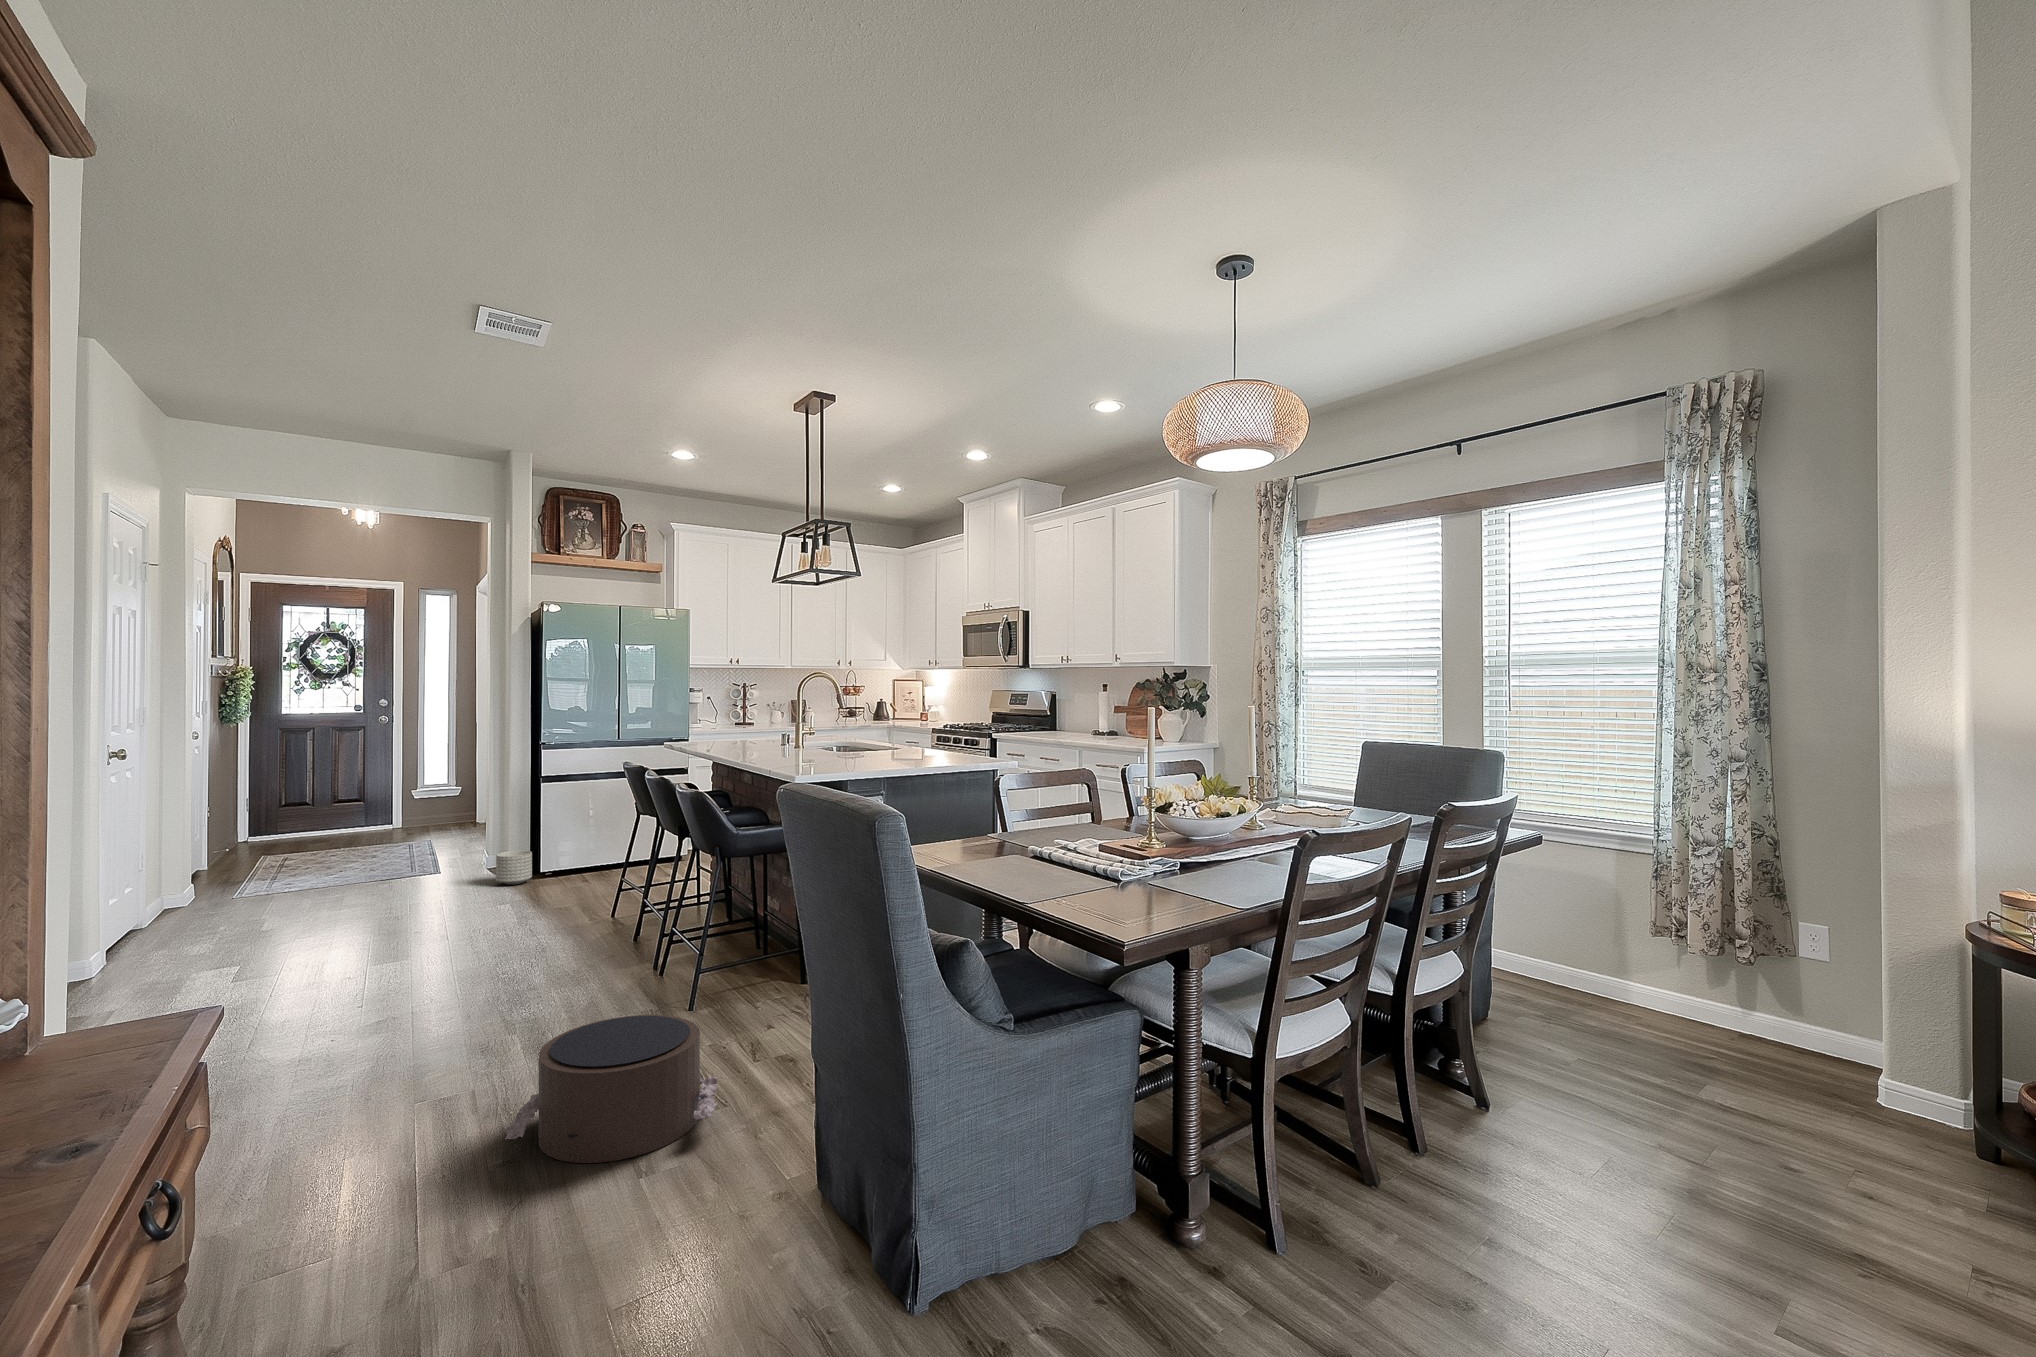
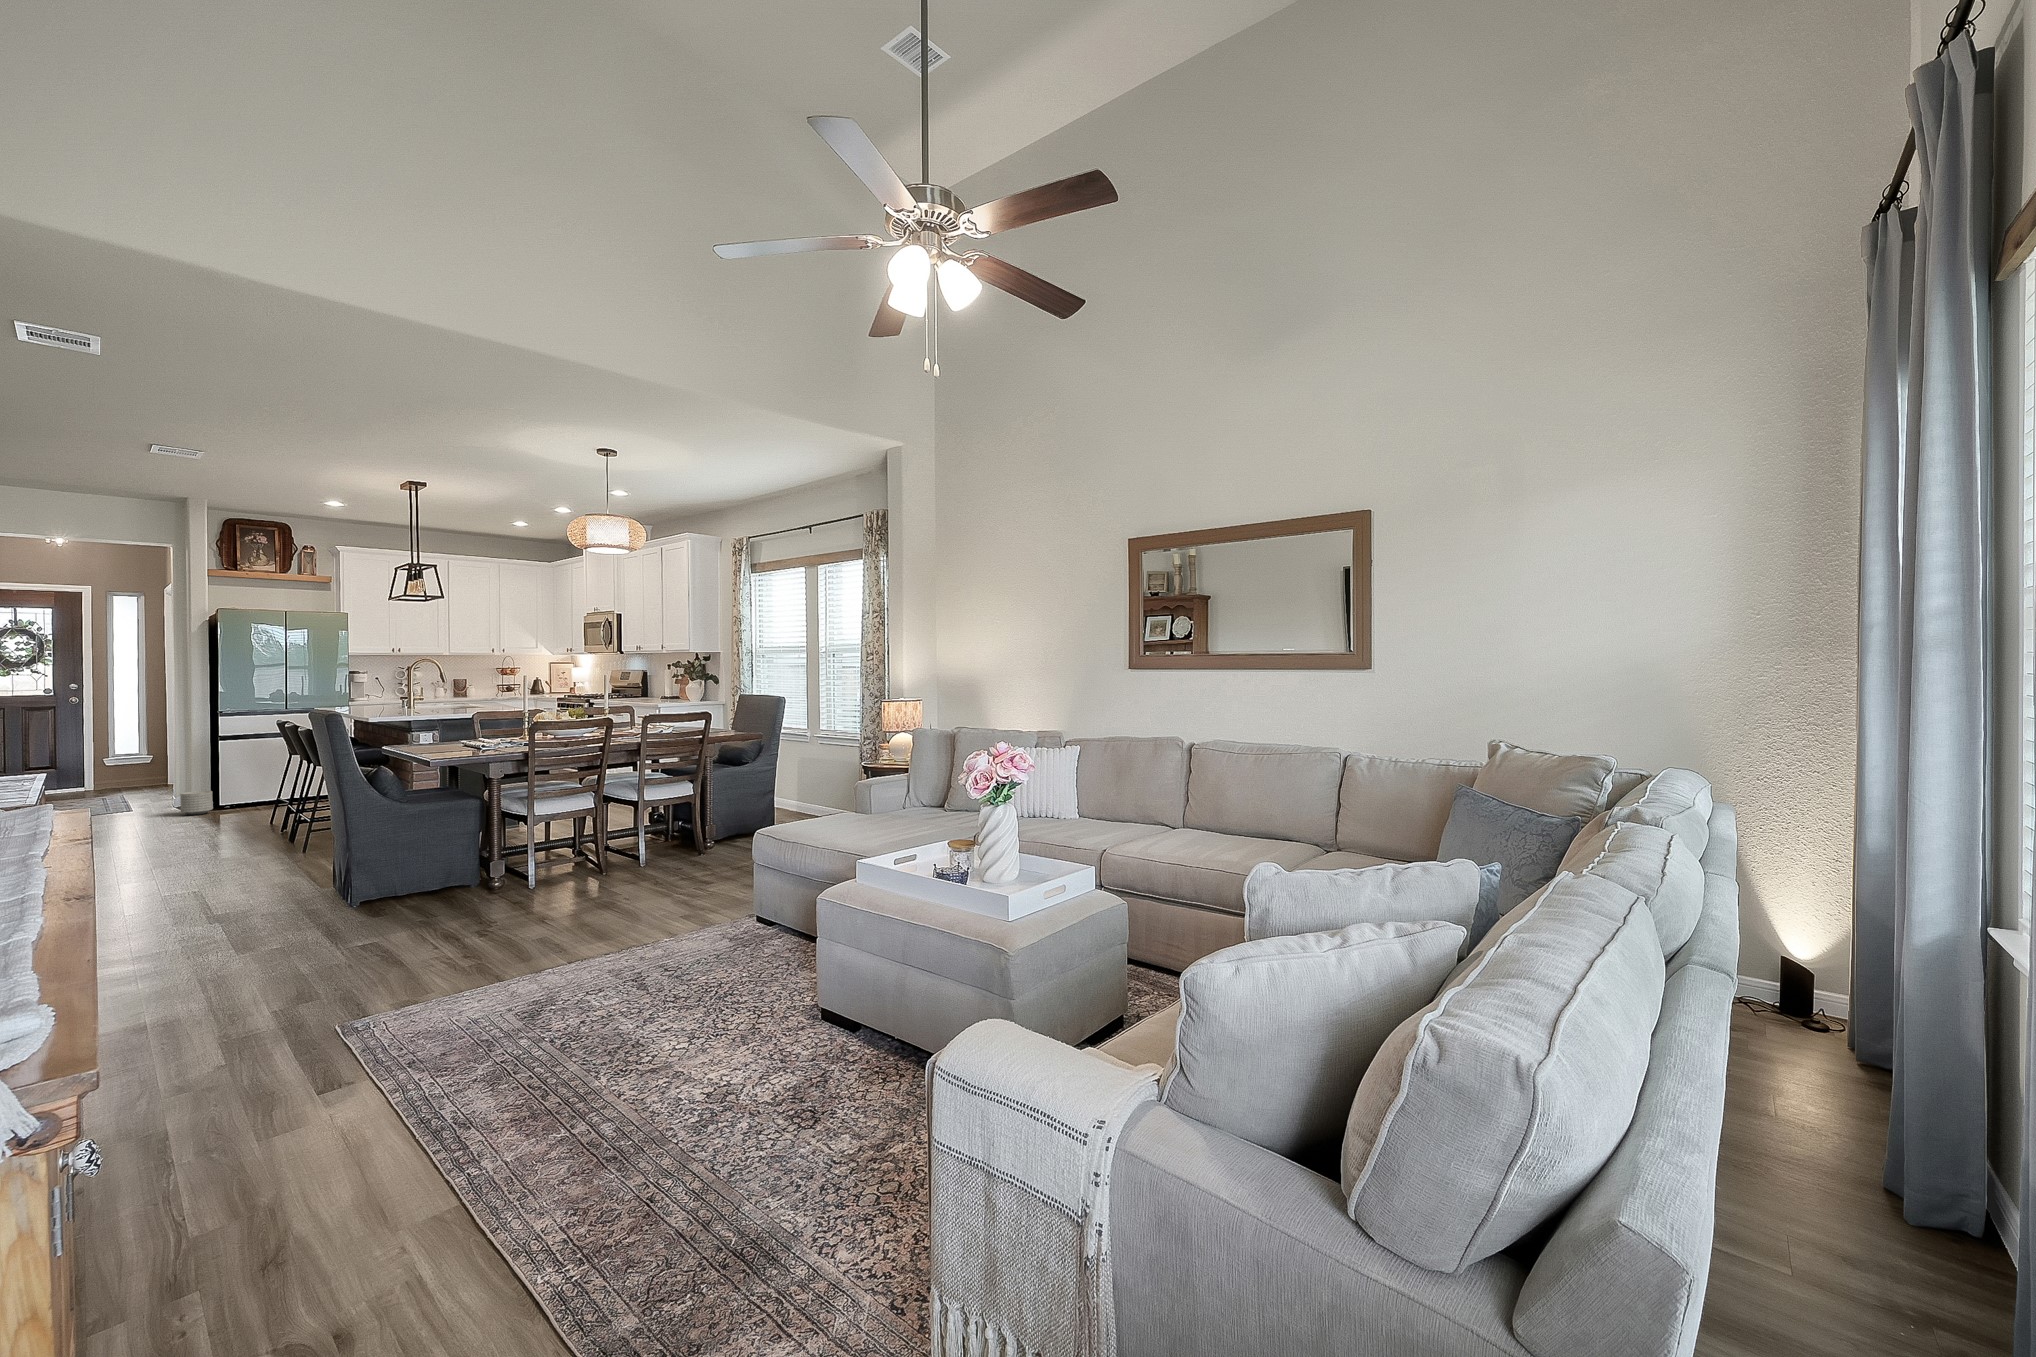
pouf: present [505,1015,717,1163] -> none [161,841,299,902]

